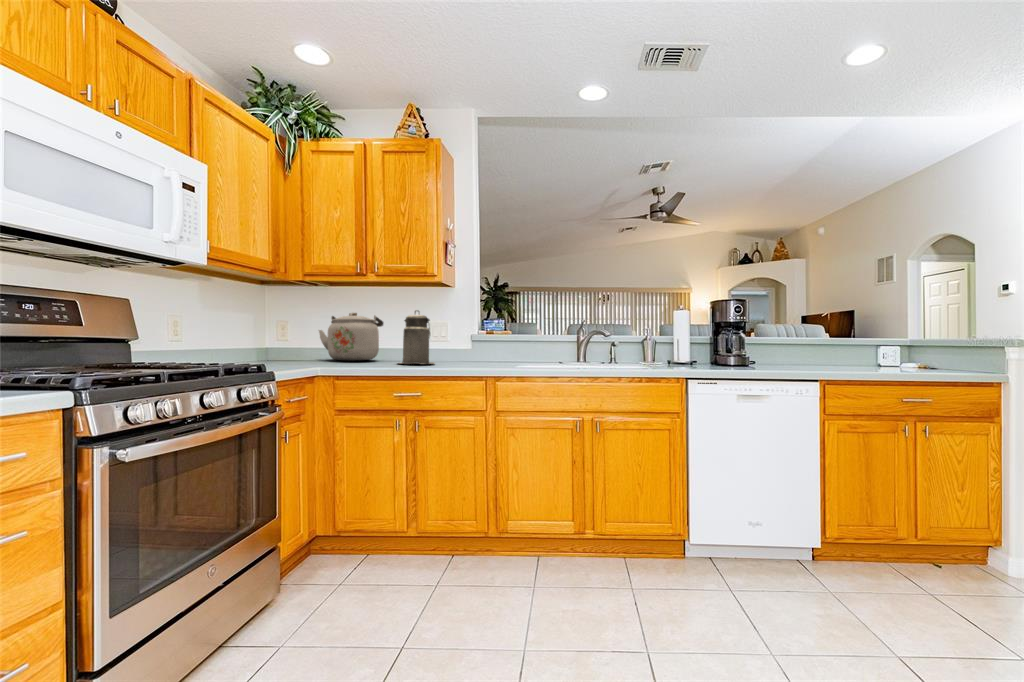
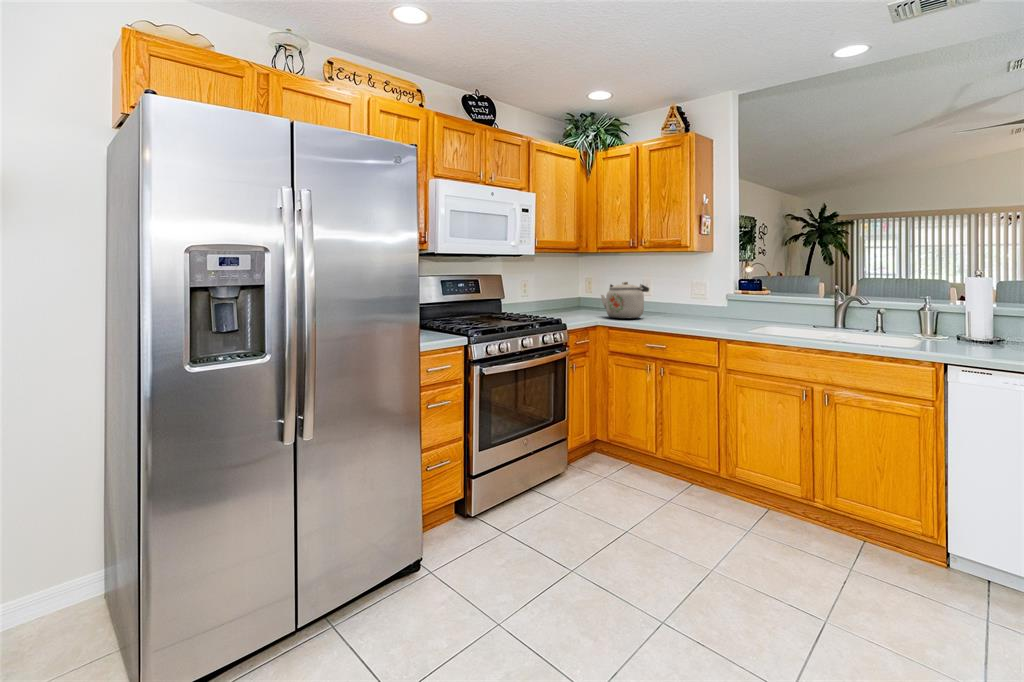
canister: present [402,310,435,364] -> none [654,281,685,324]

